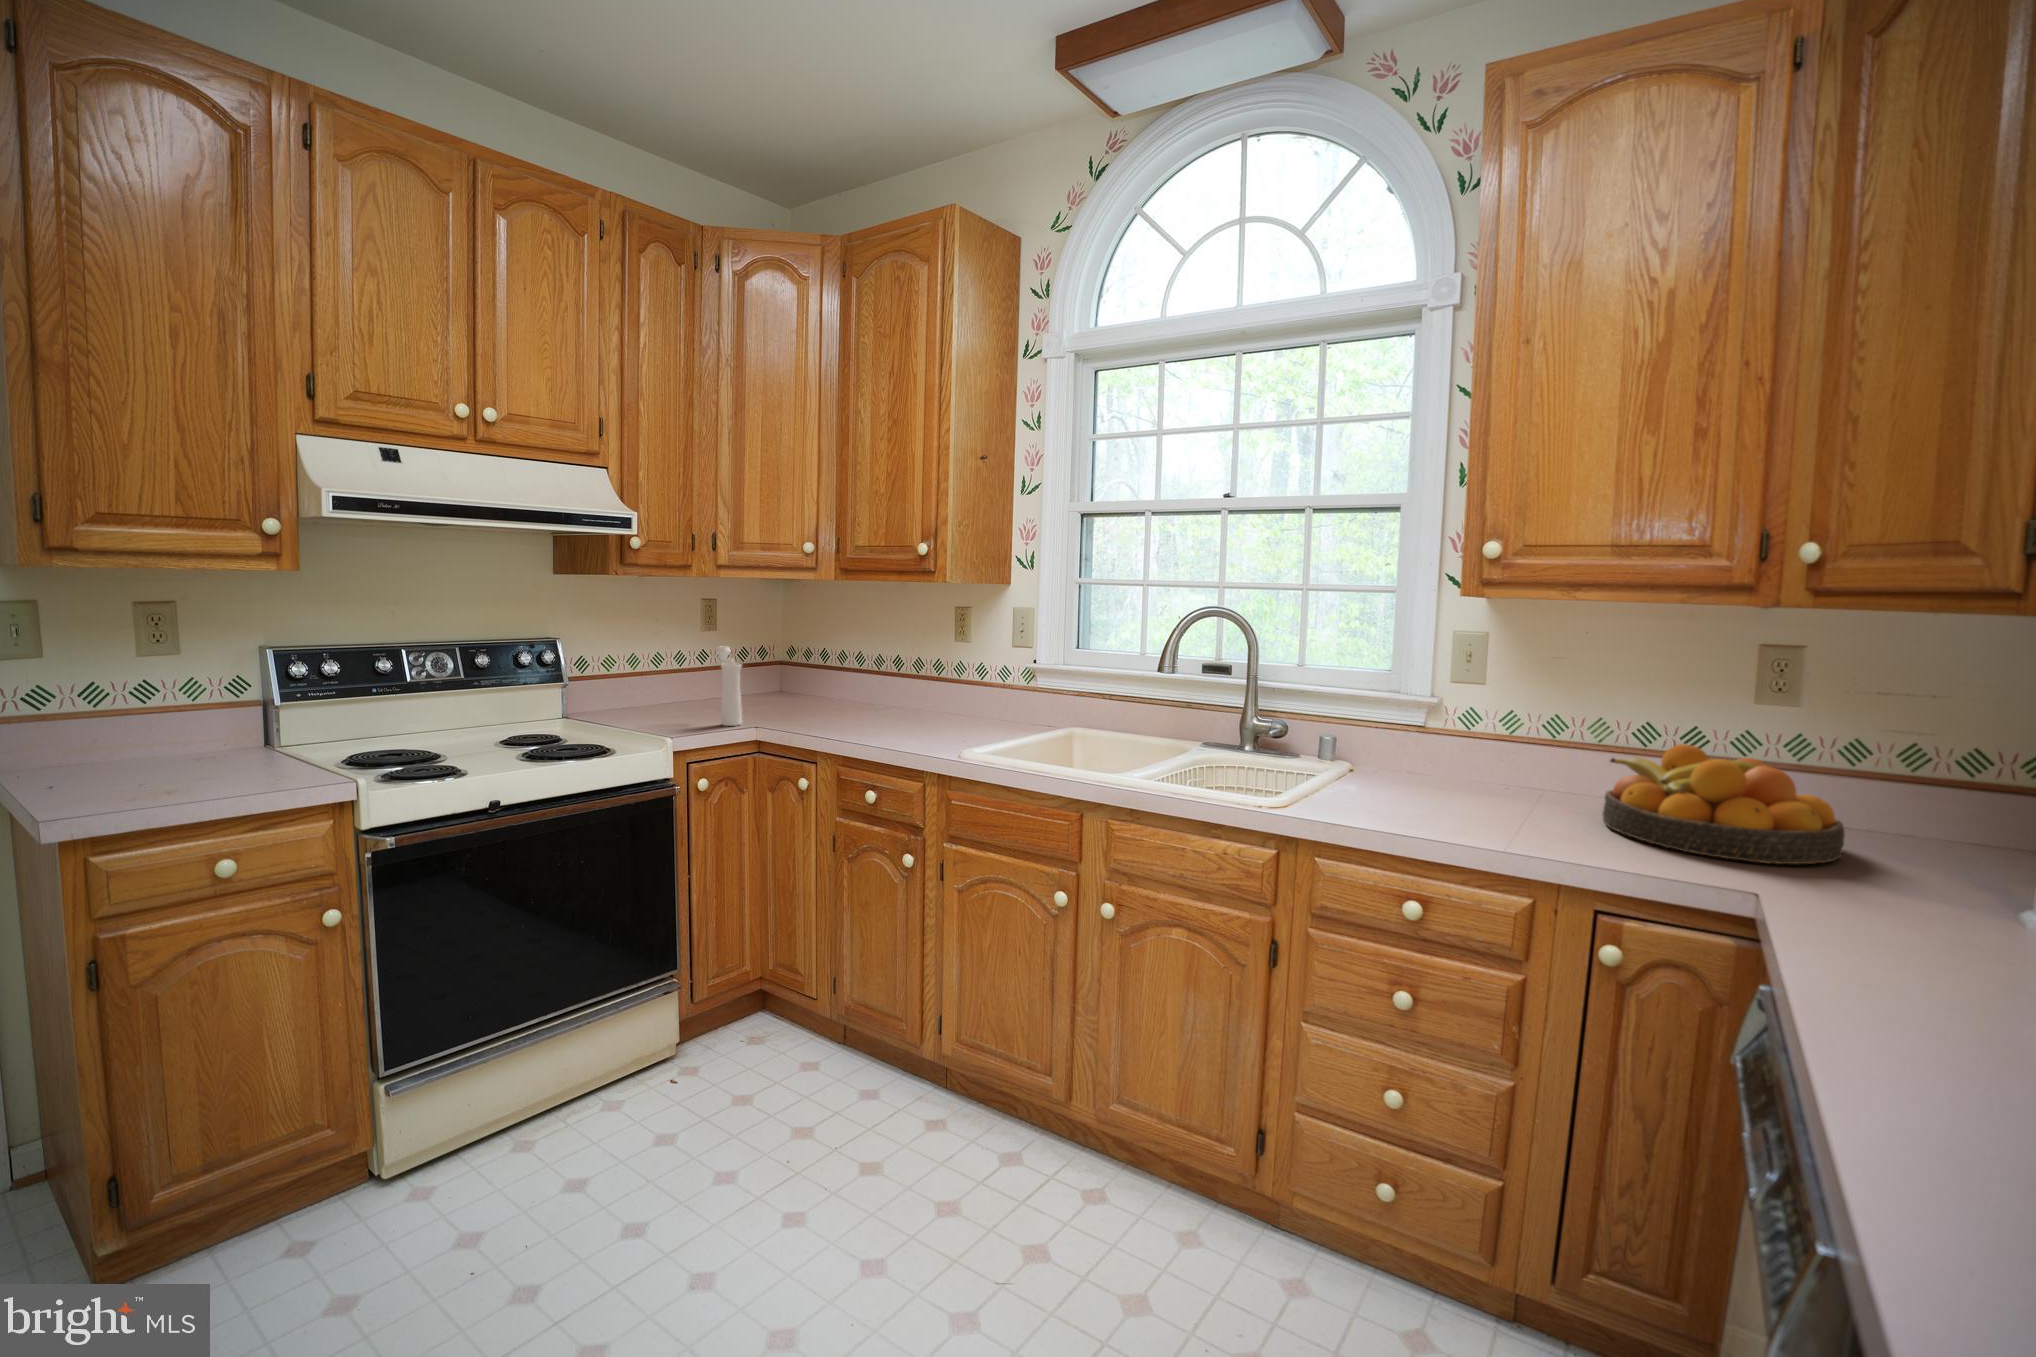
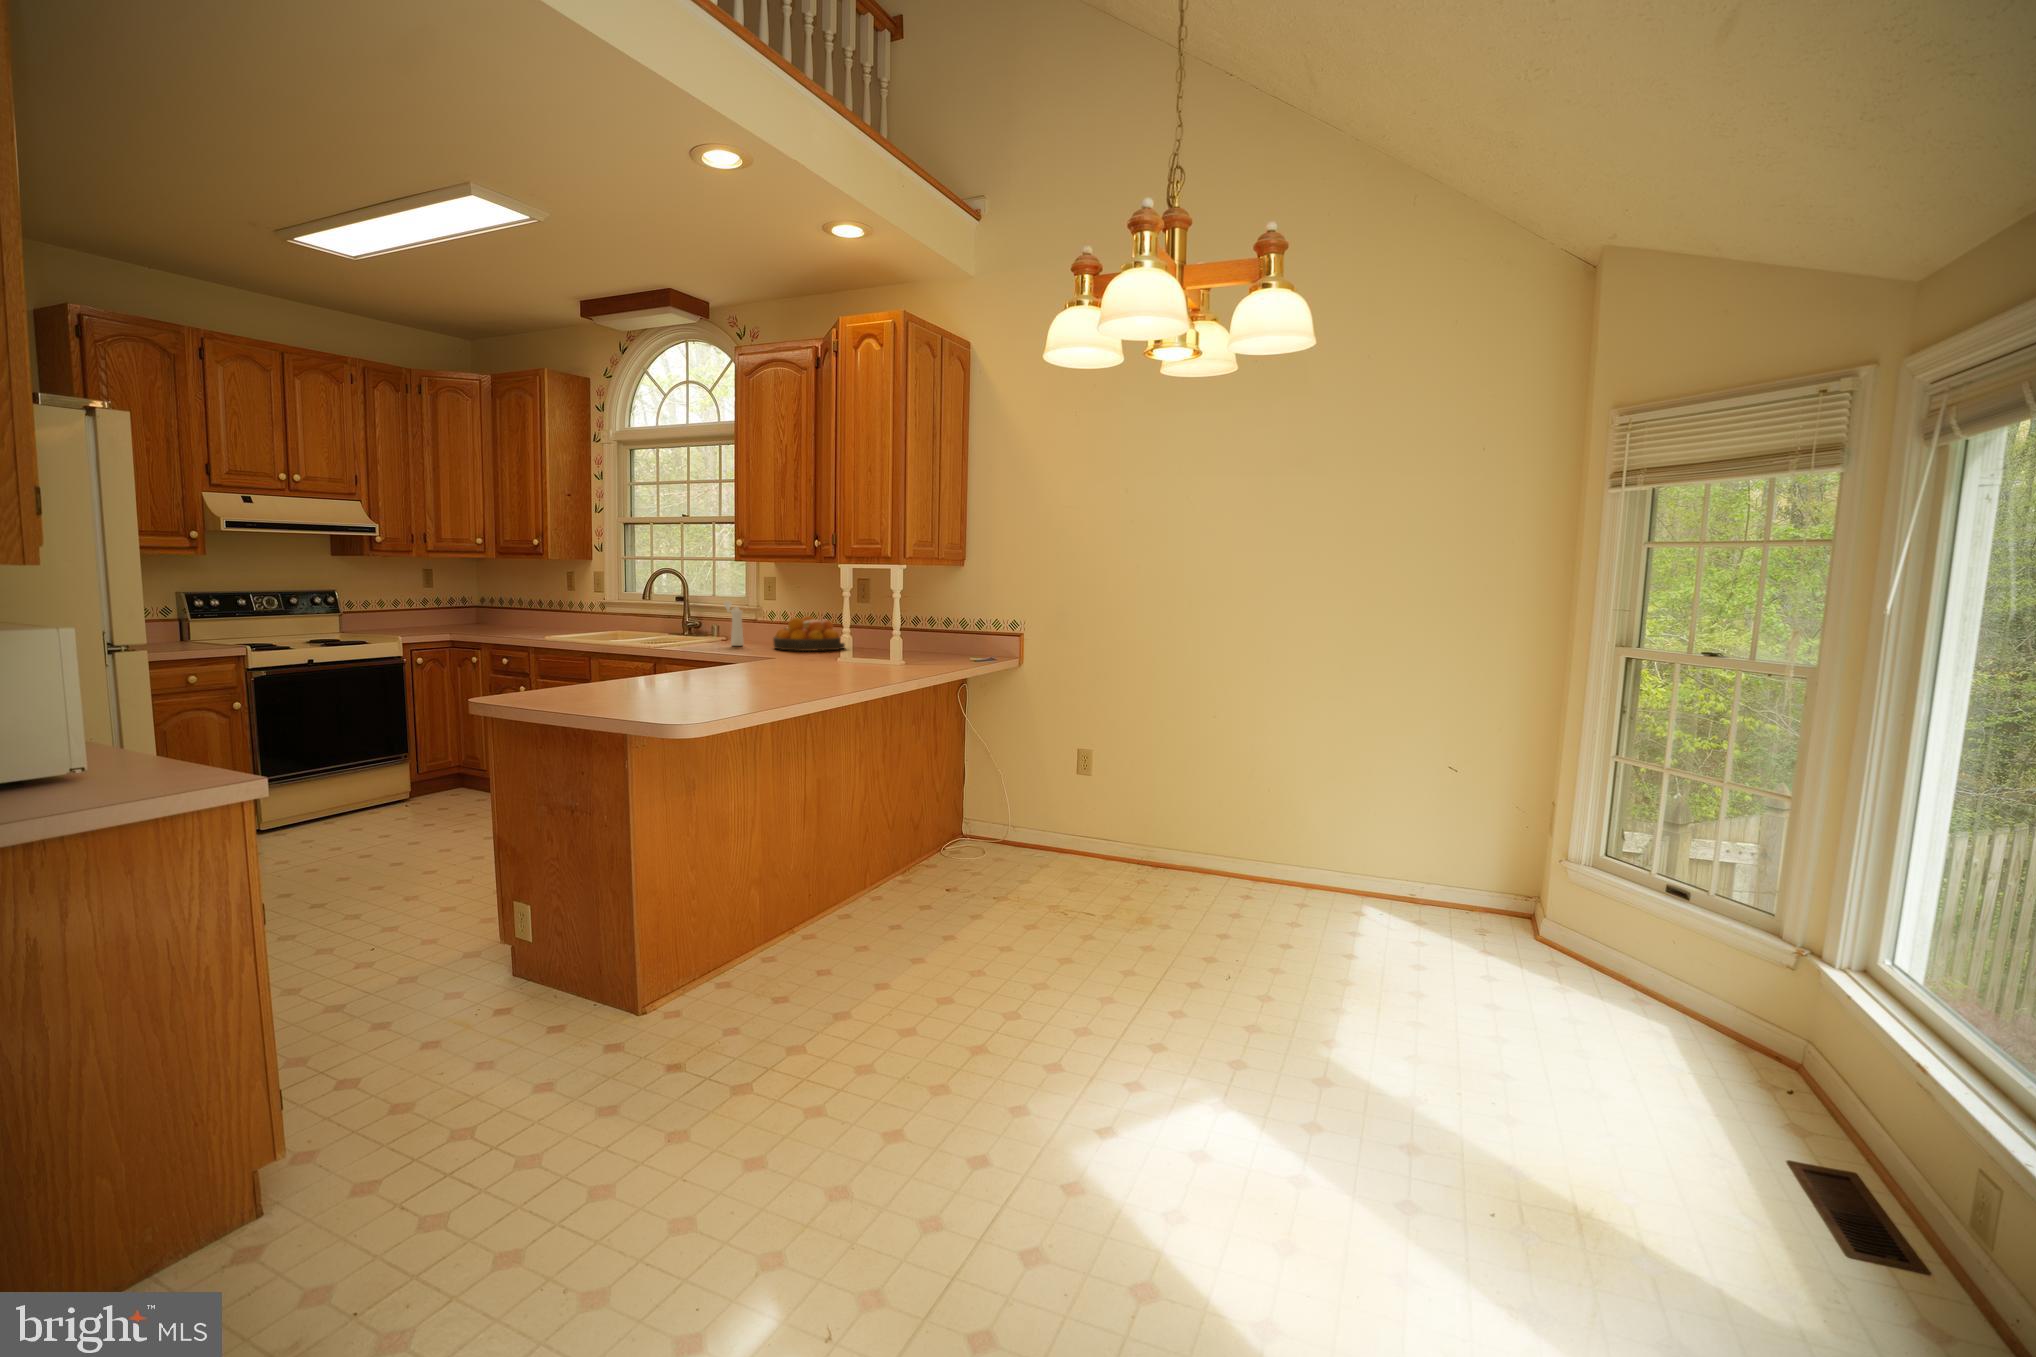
pepper mill: present [716,647,742,726] -> present [724,601,743,646]

